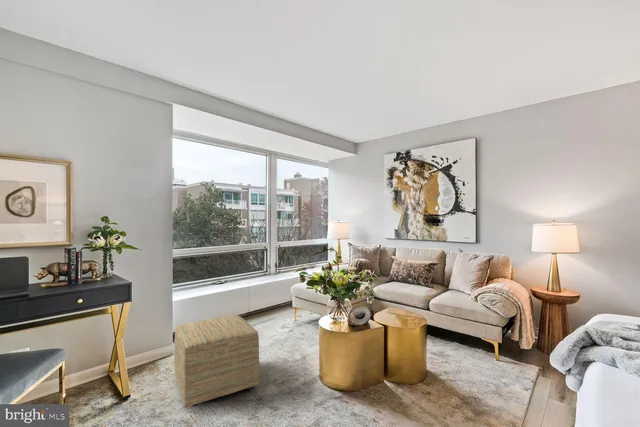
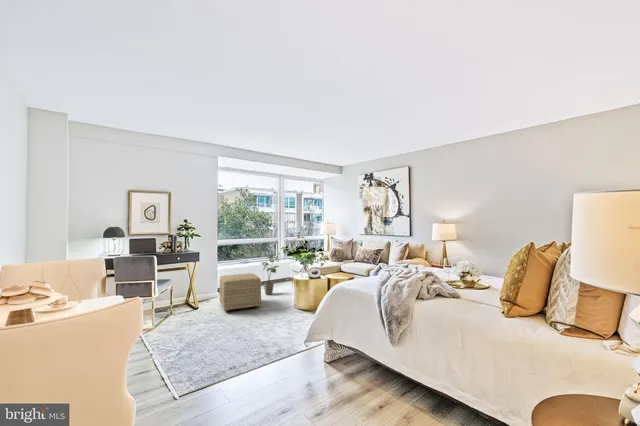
house plant: none [248,278,282,347] -> present [262,255,279,295]

